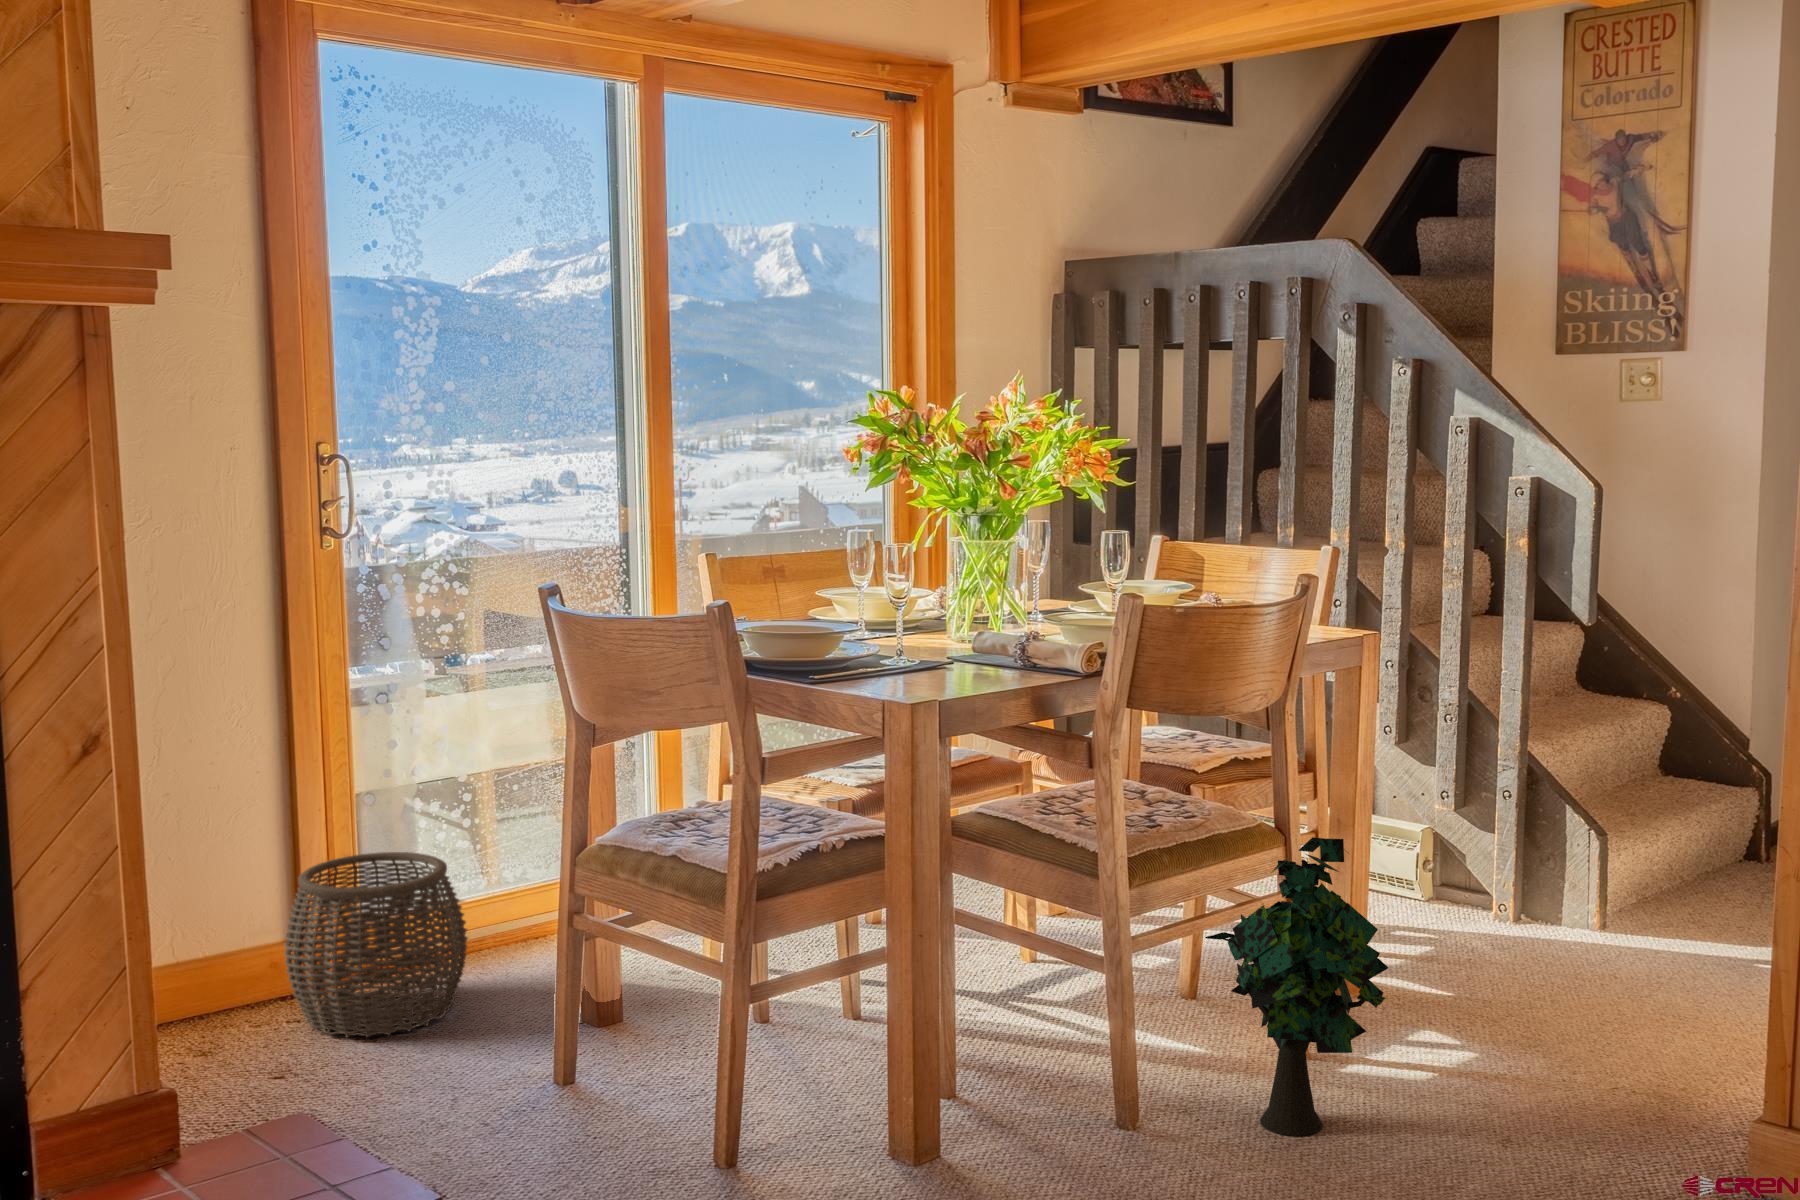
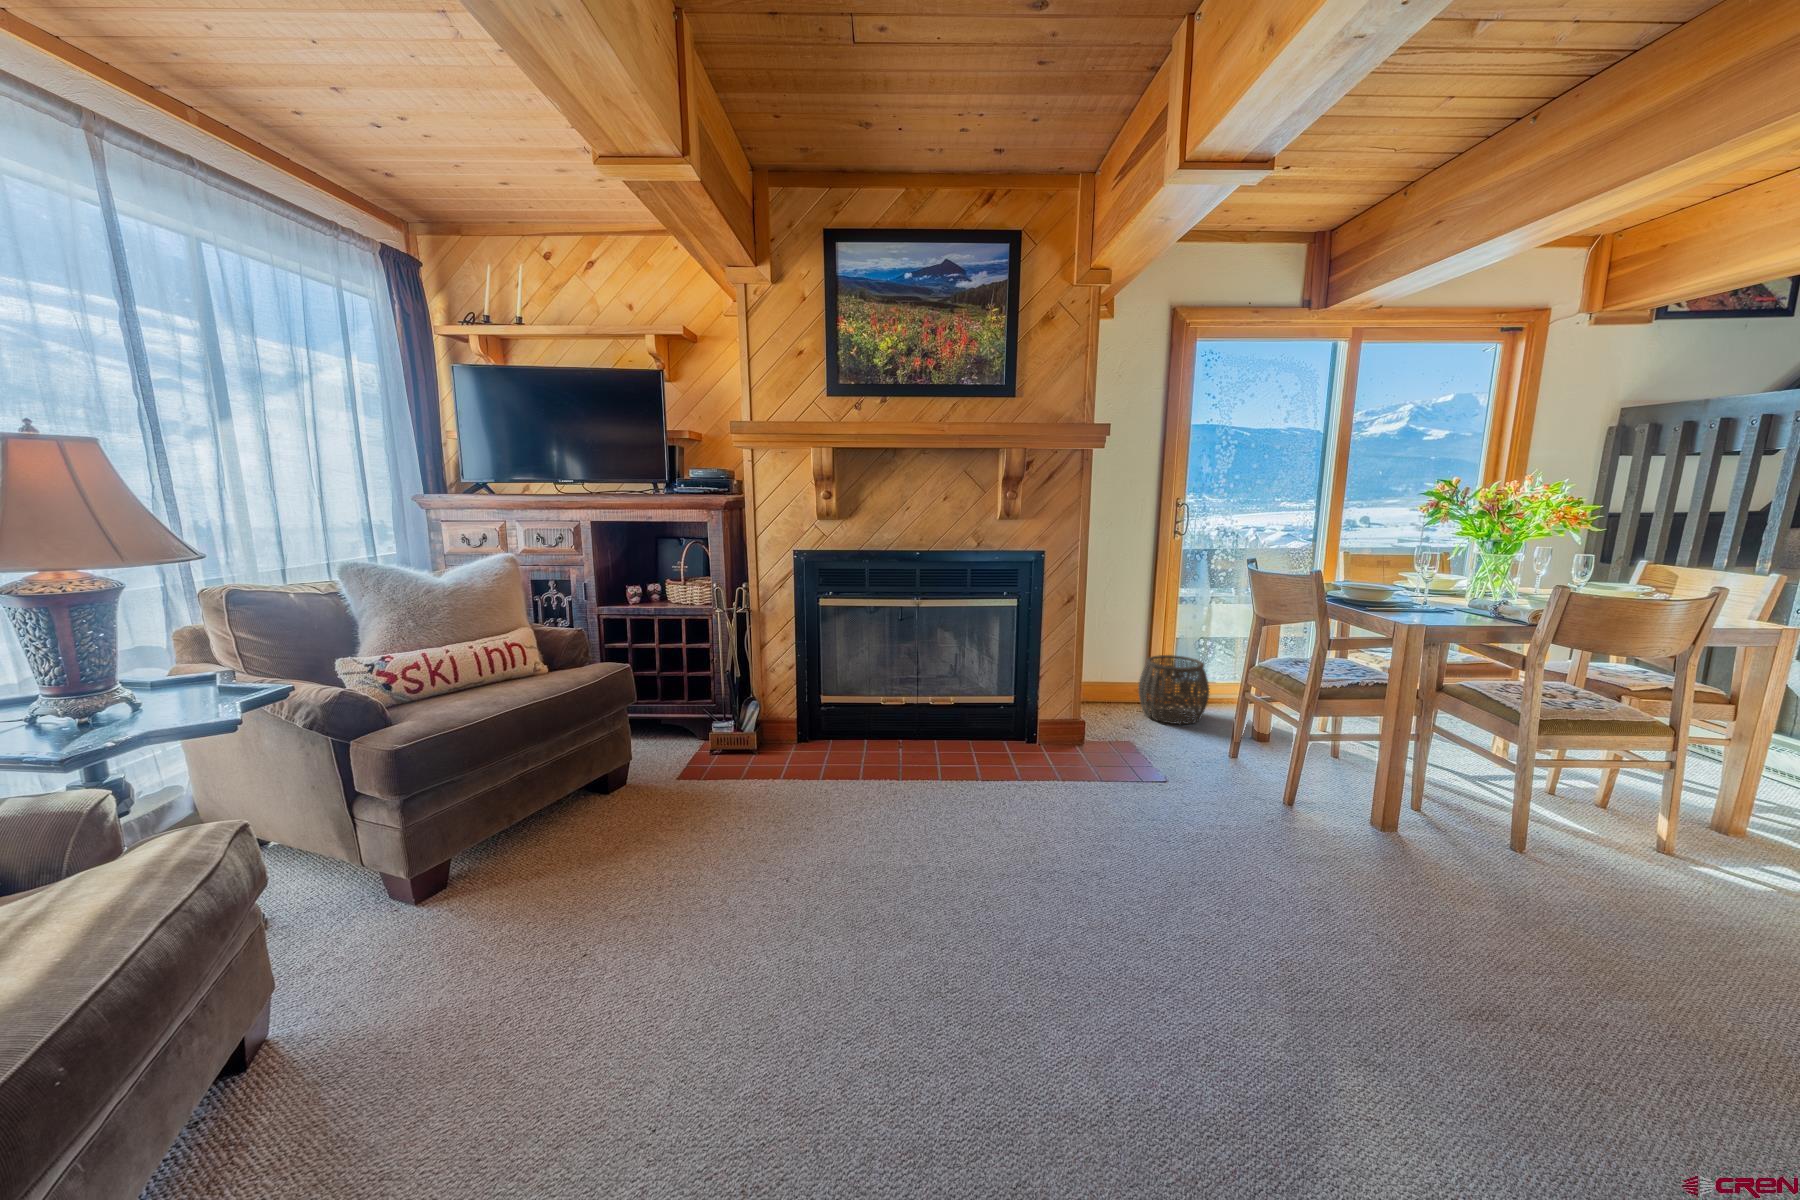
decorative plant: present [1205,837,1388,1136] -> none [1589,732,1729,891]

